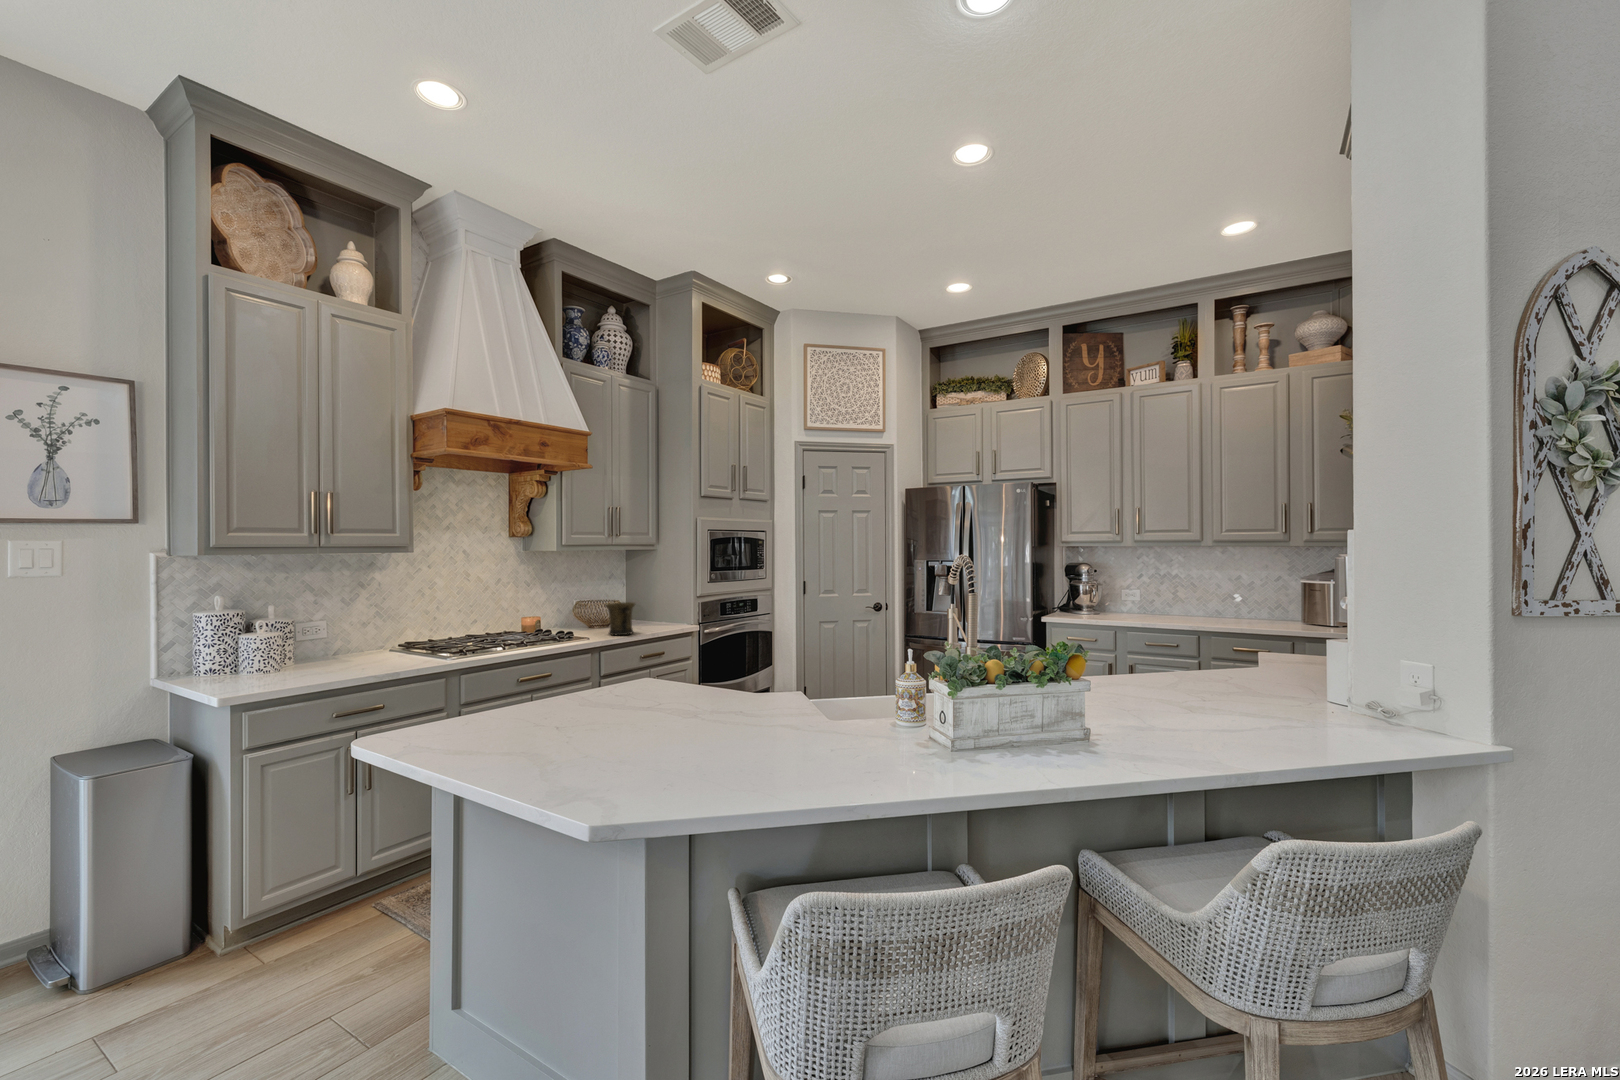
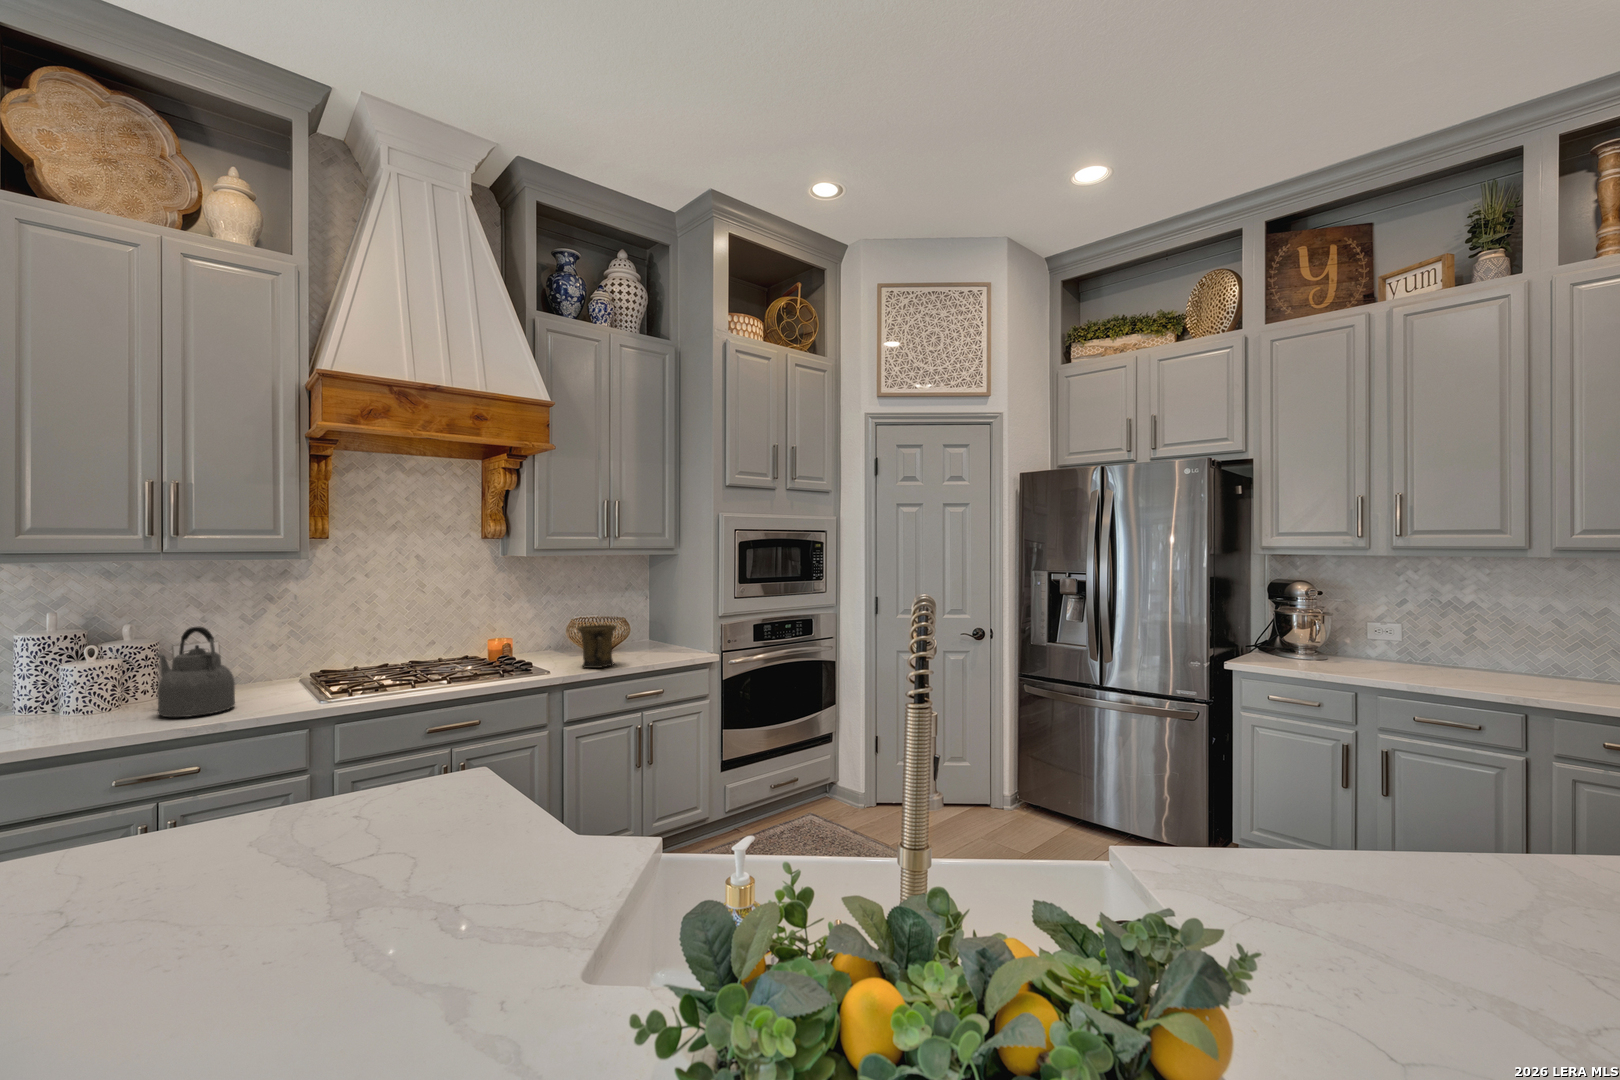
kettle: none [315,602,388,671] -> present [154,627,235,717]

